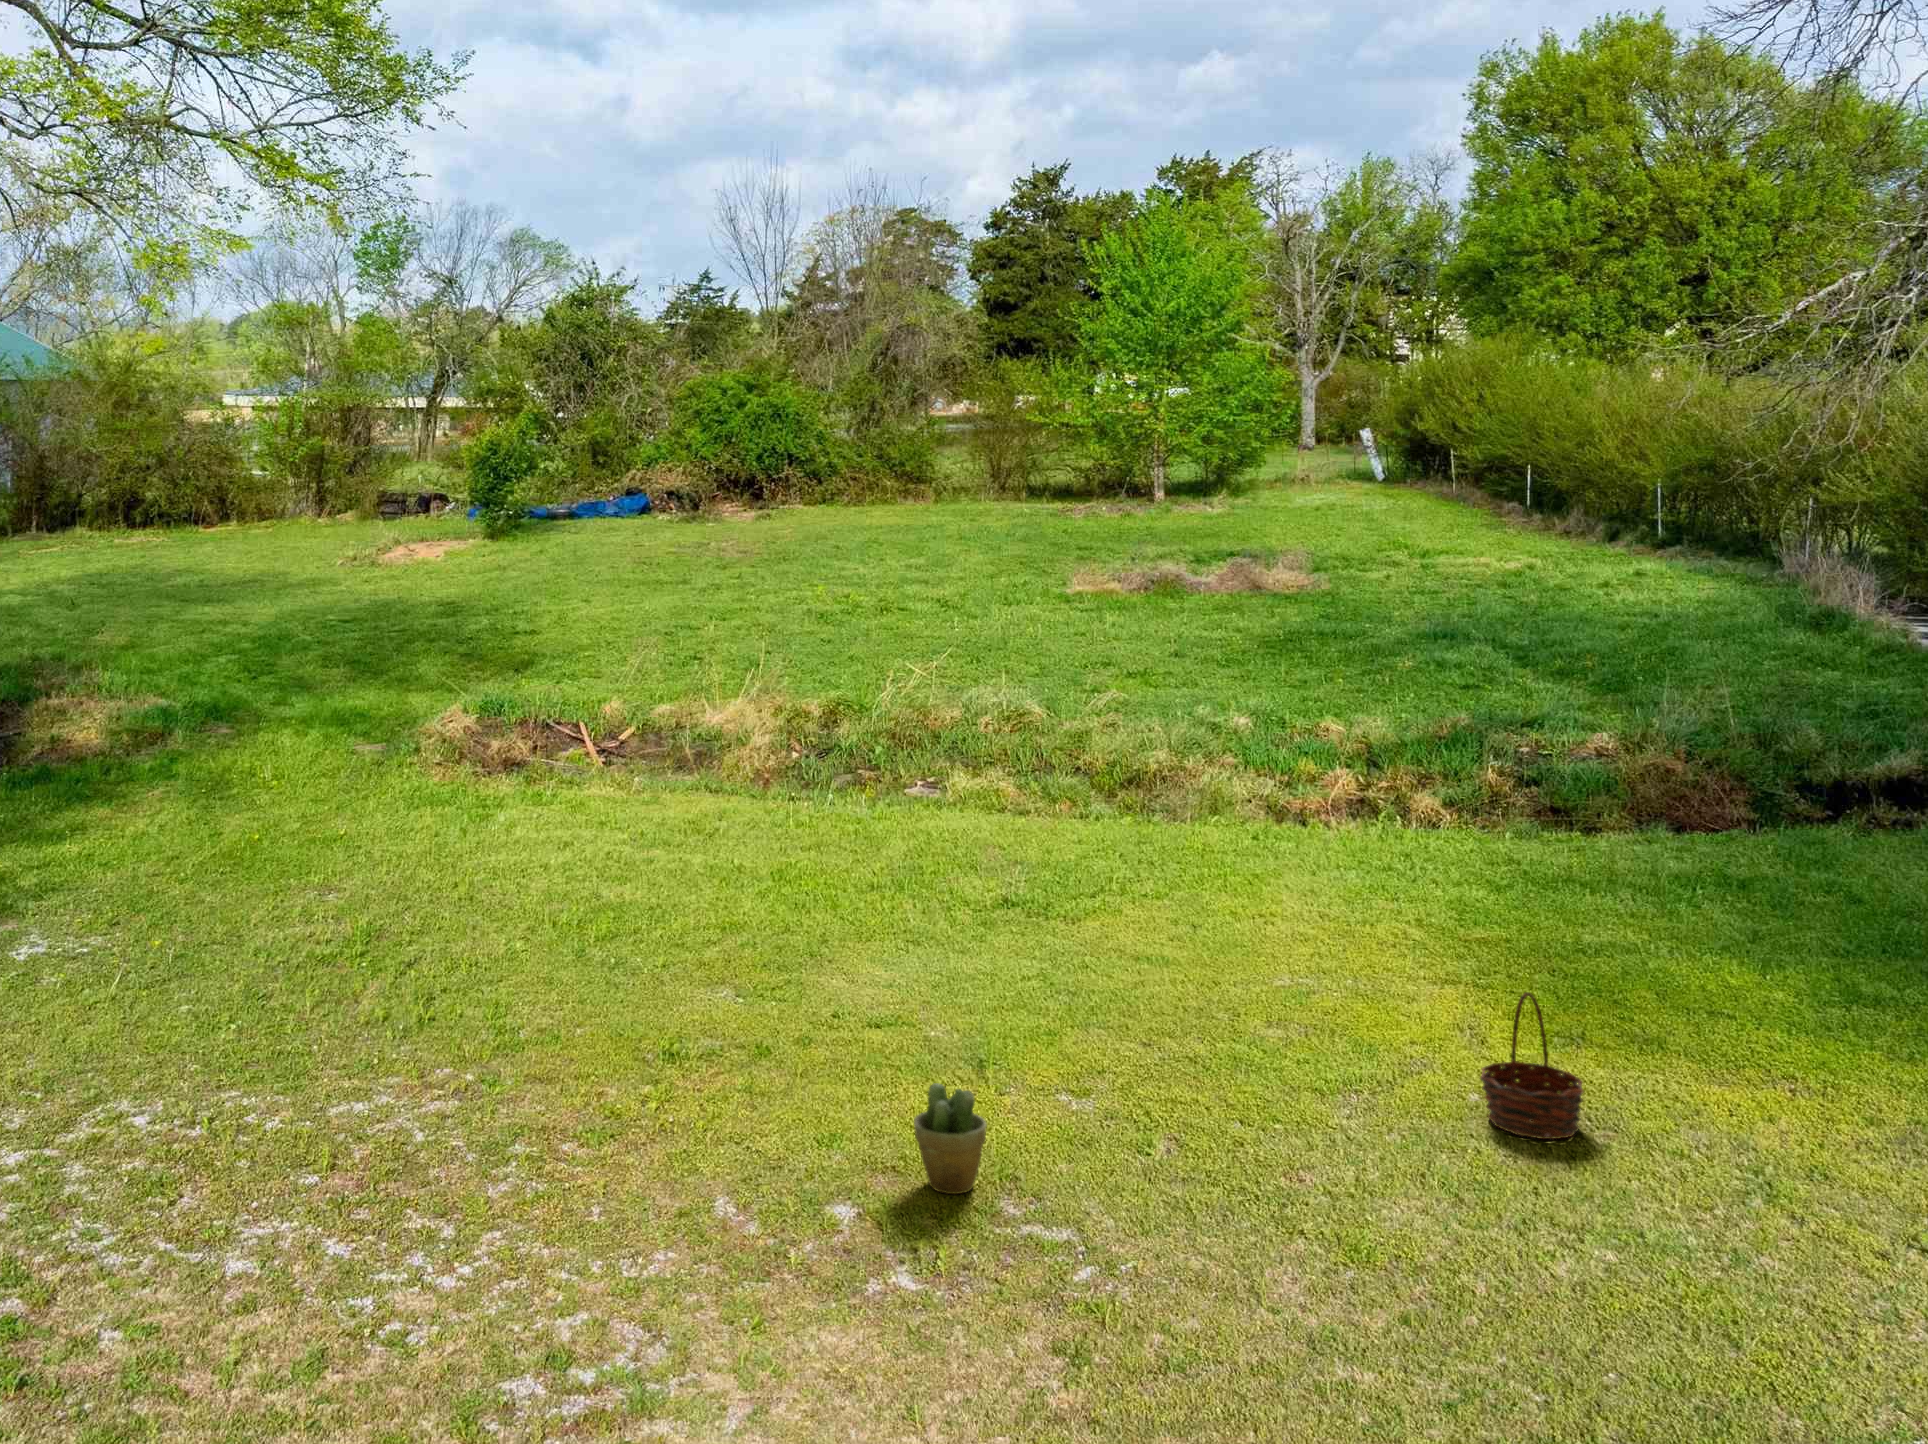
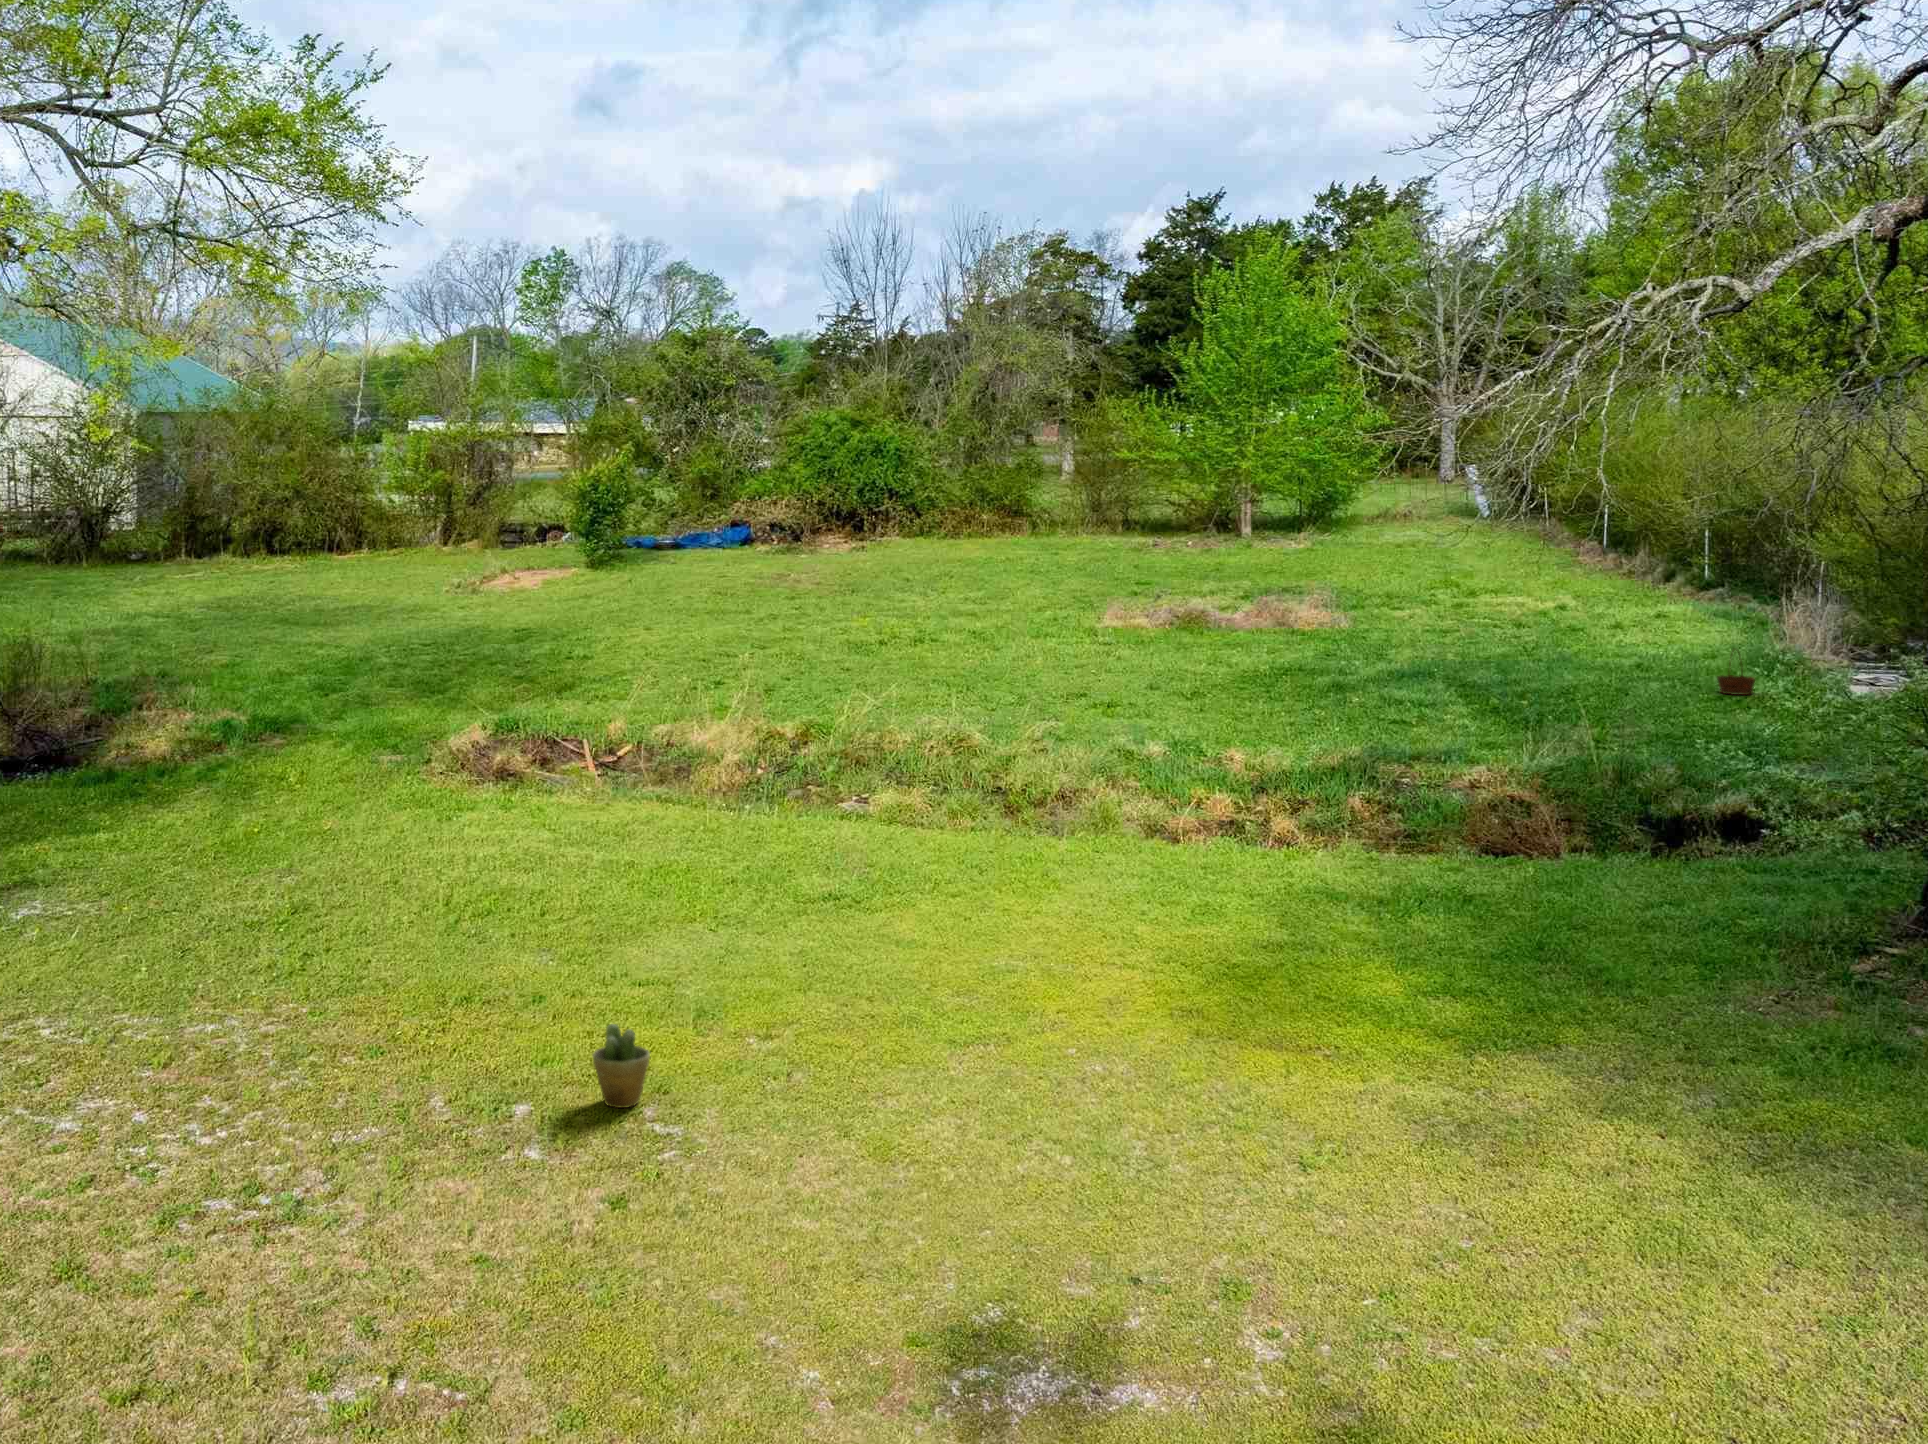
basket: present [1480,992,1584,1139] -> present [1717,668,1755,695]

